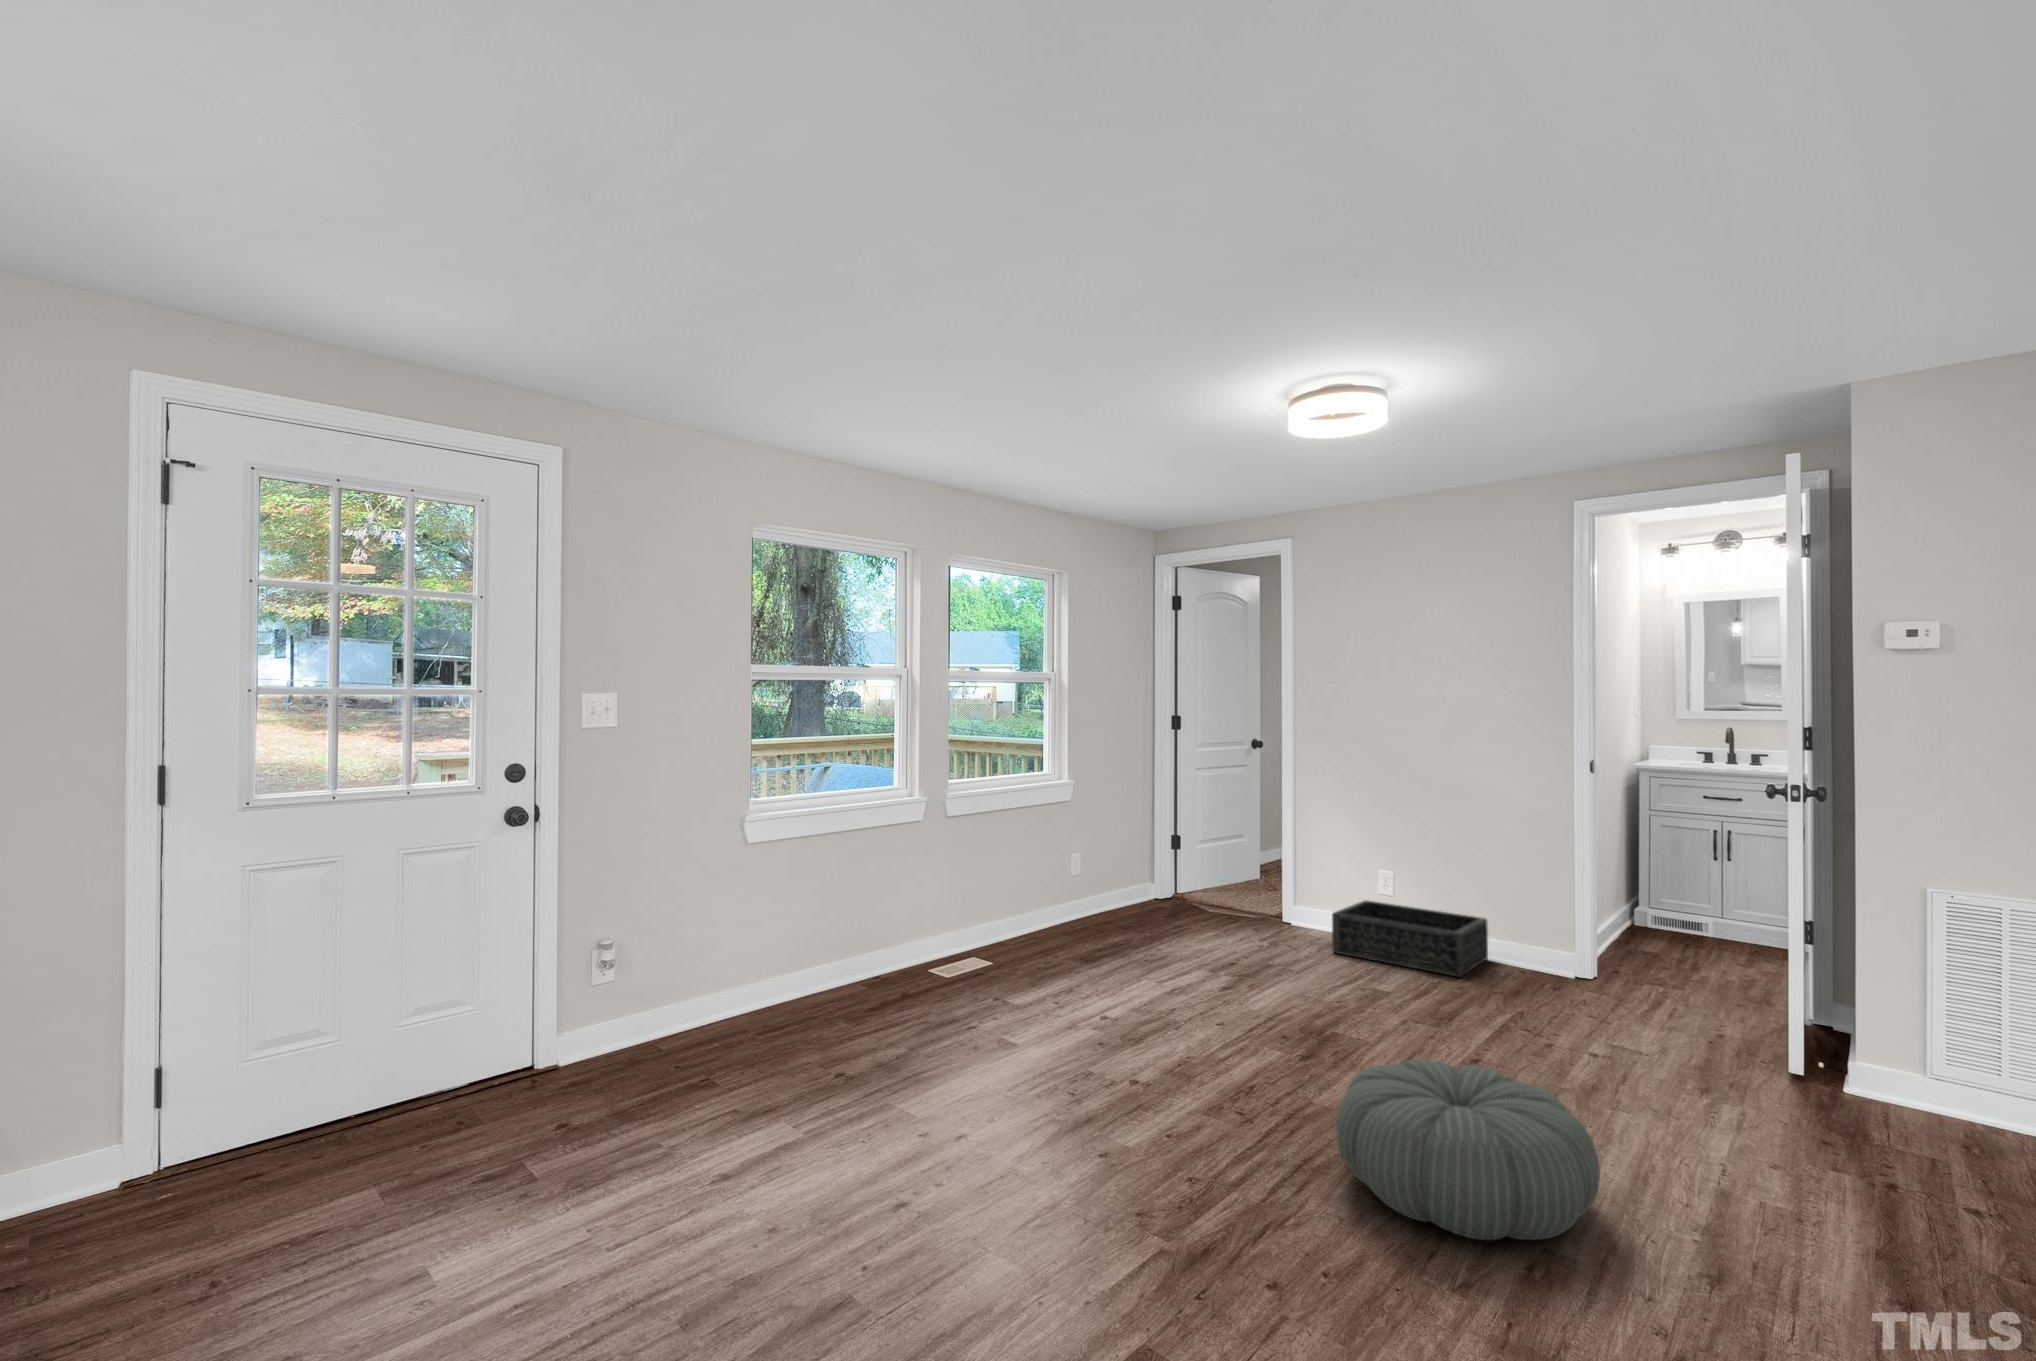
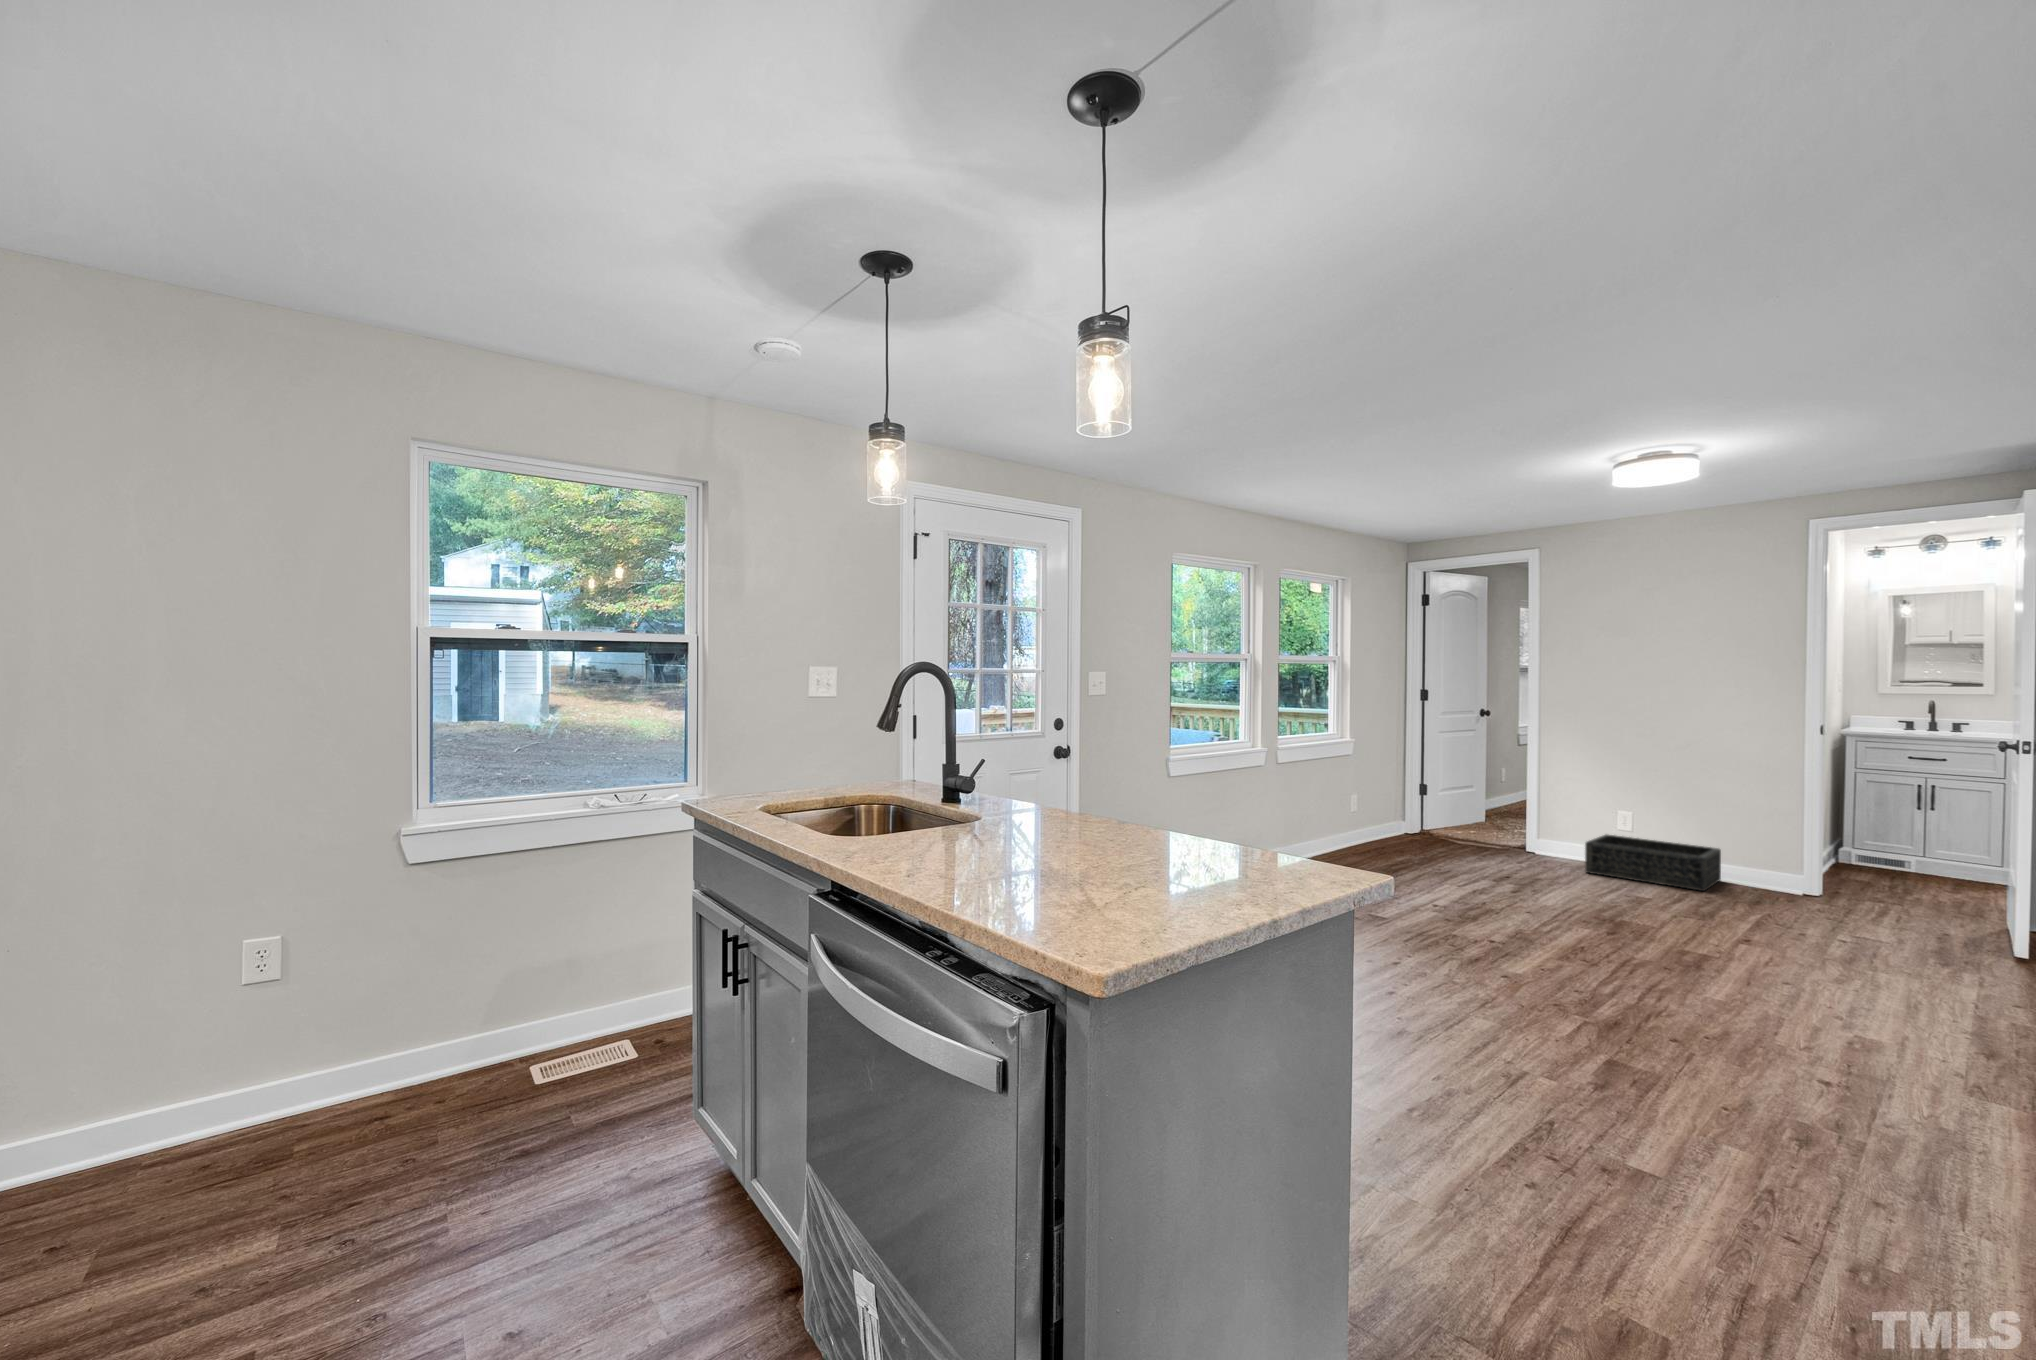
pouf: present [1337,1059,1600,1240] -> none [1681,923,1893,1028]

